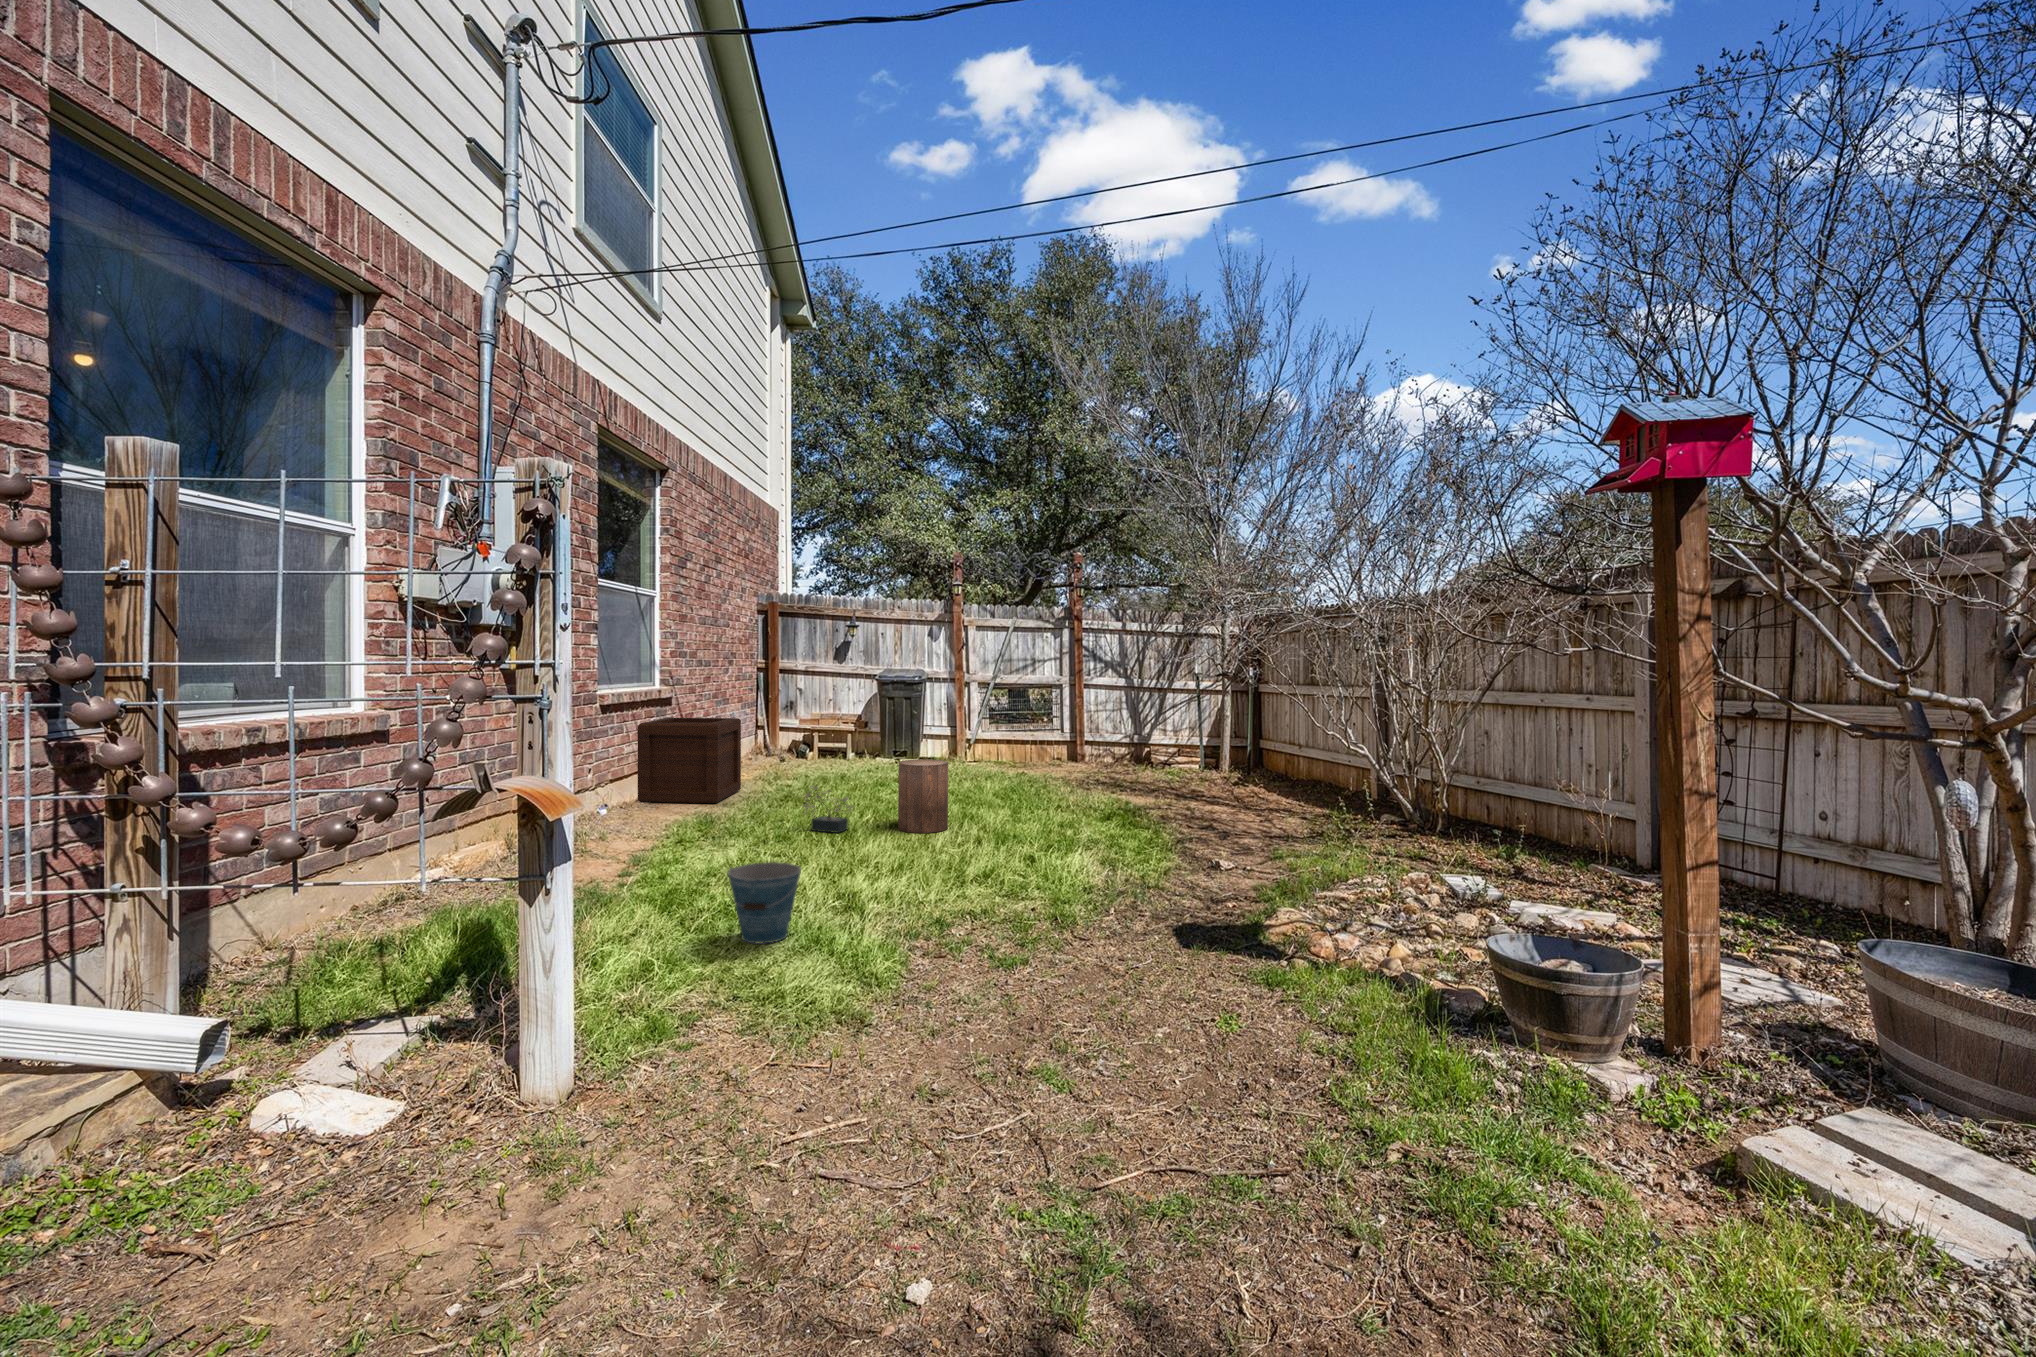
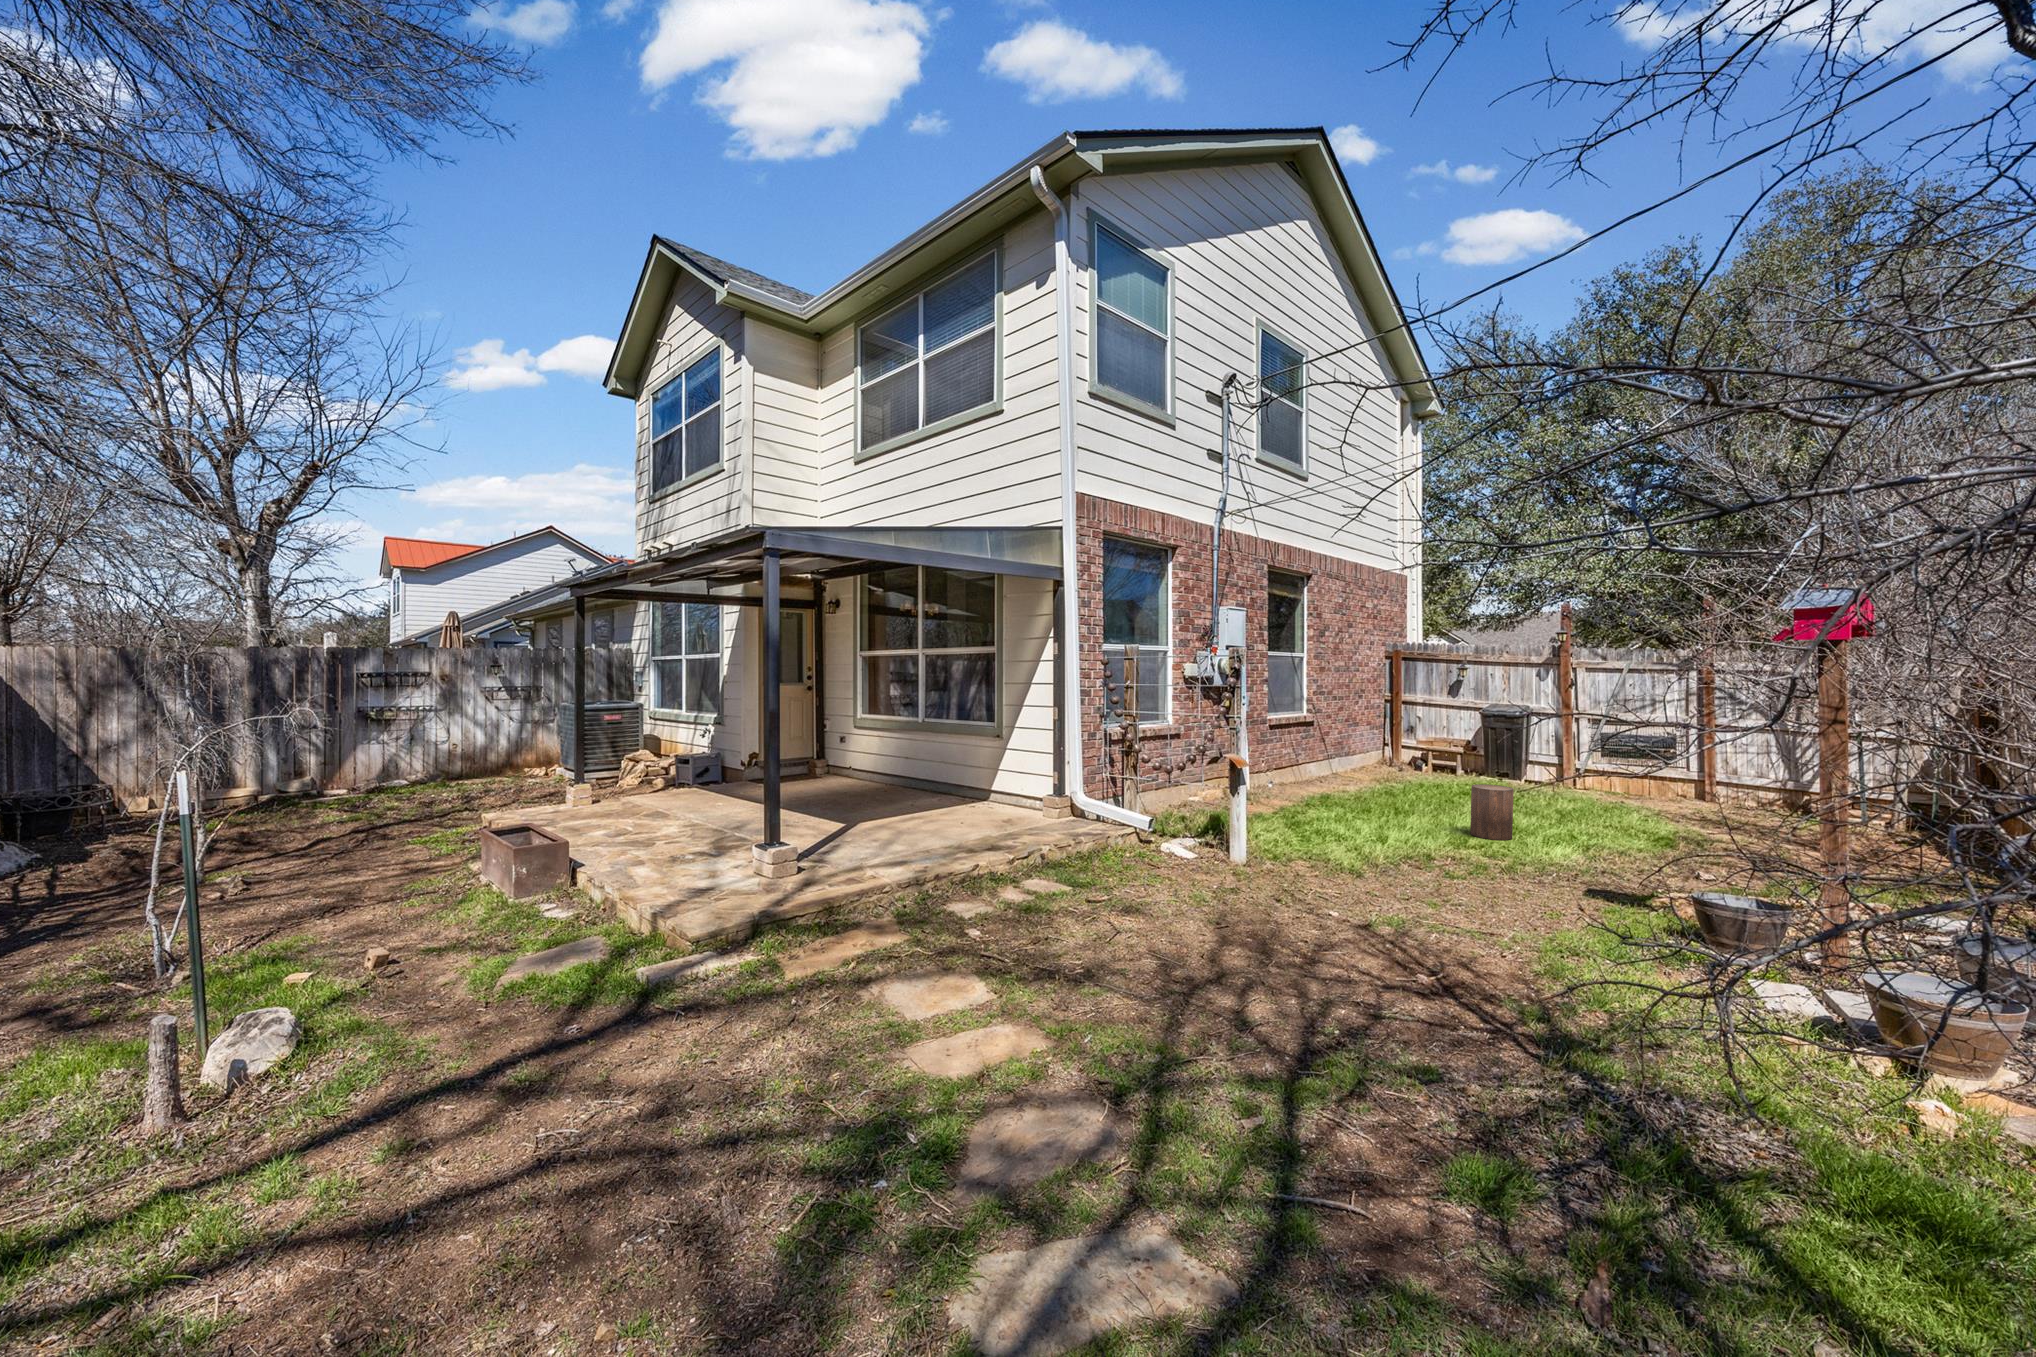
wooden crate: present [638,718,741,803] -> none [1289,738,1361,799]
decorative plant: present [804,786,851,833] -> none [1395,795,1436,830]
bucket: present [727,862,801,944] -> none [1330,836,1375,883]

